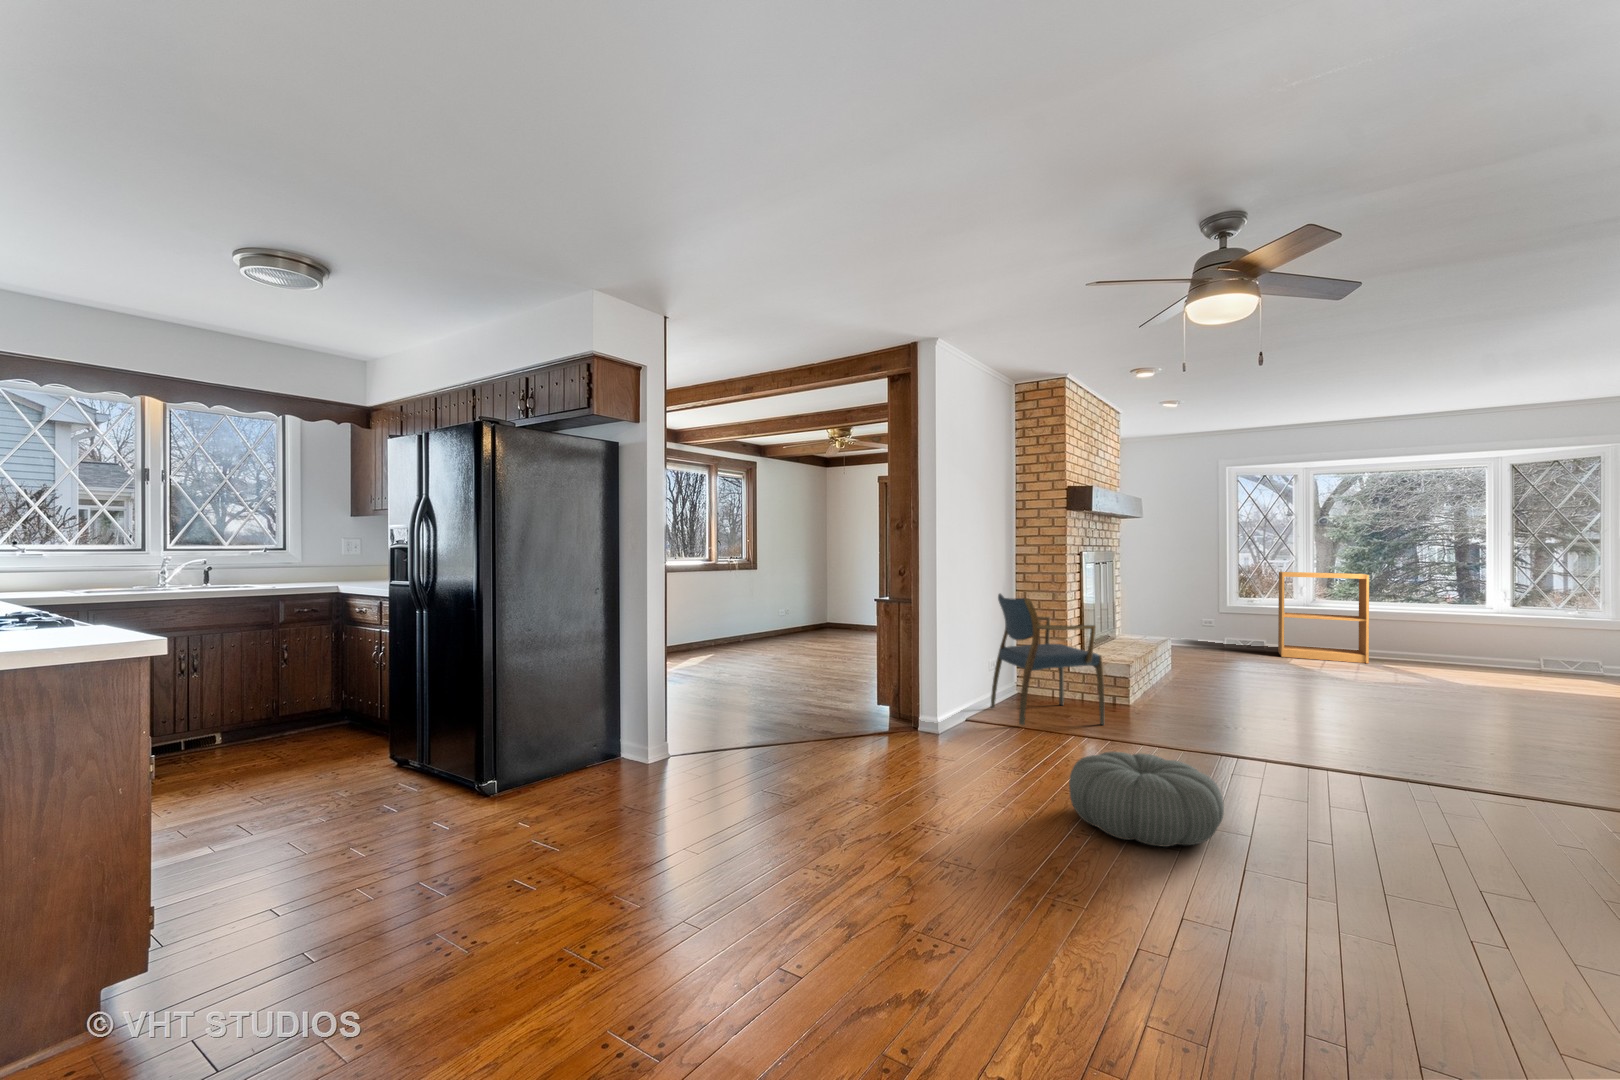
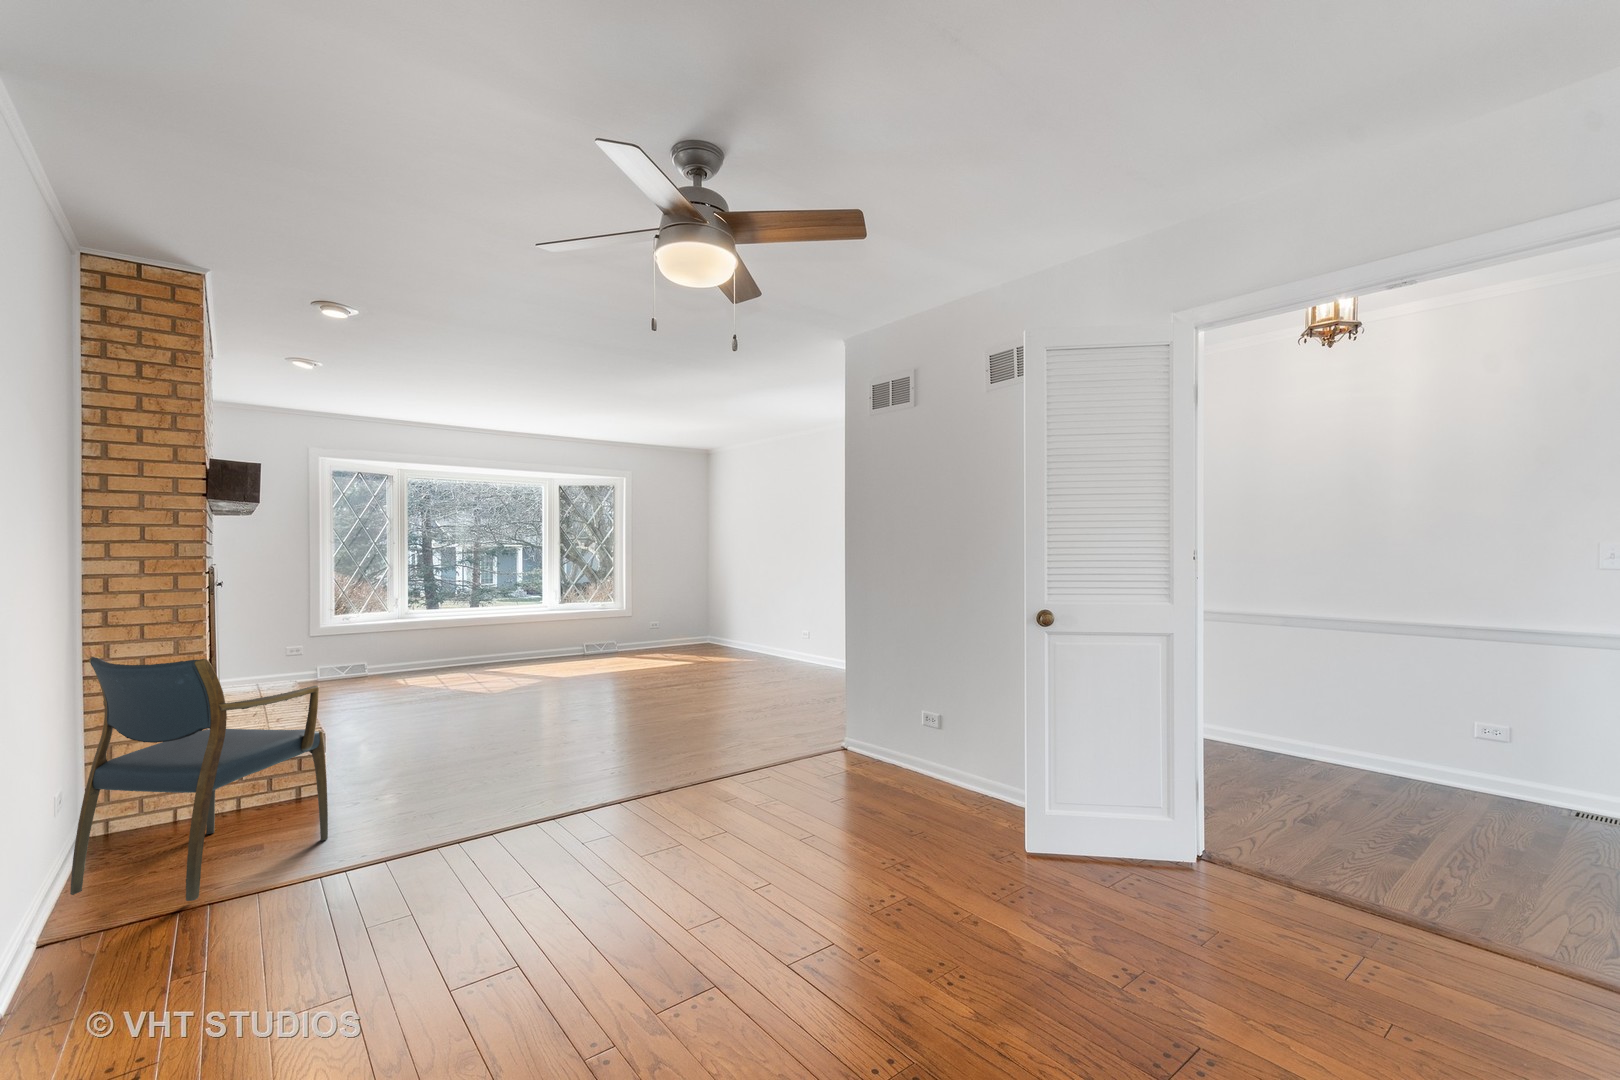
bookshelf: present [1278,572,1369,663] -> none [380,579,473,679]
pouf: present [1069,752,1224,847] -> none [488,849,700,1009]

